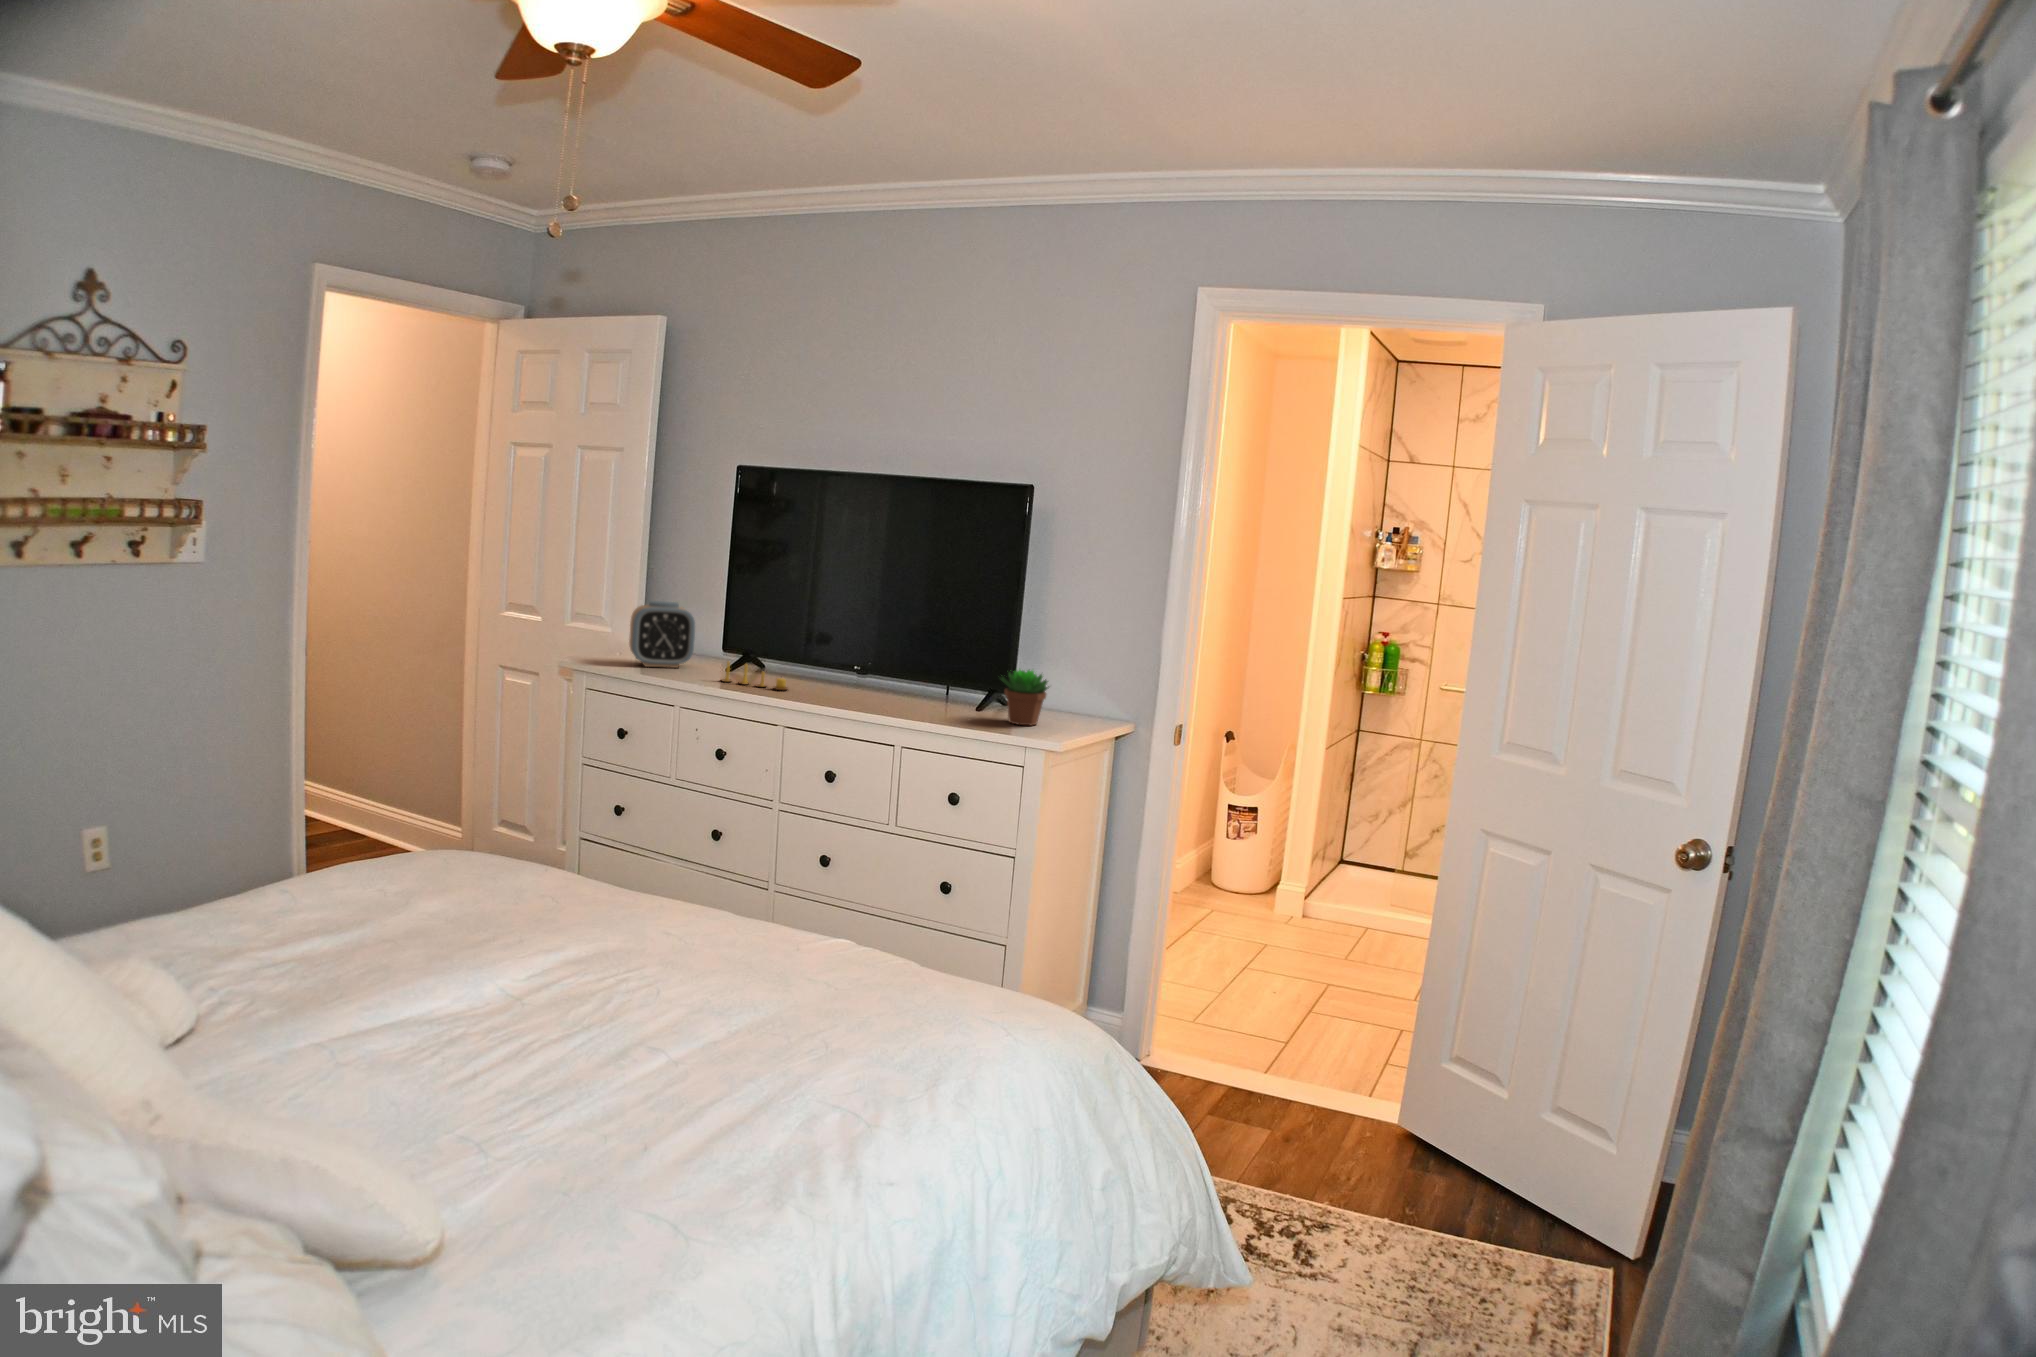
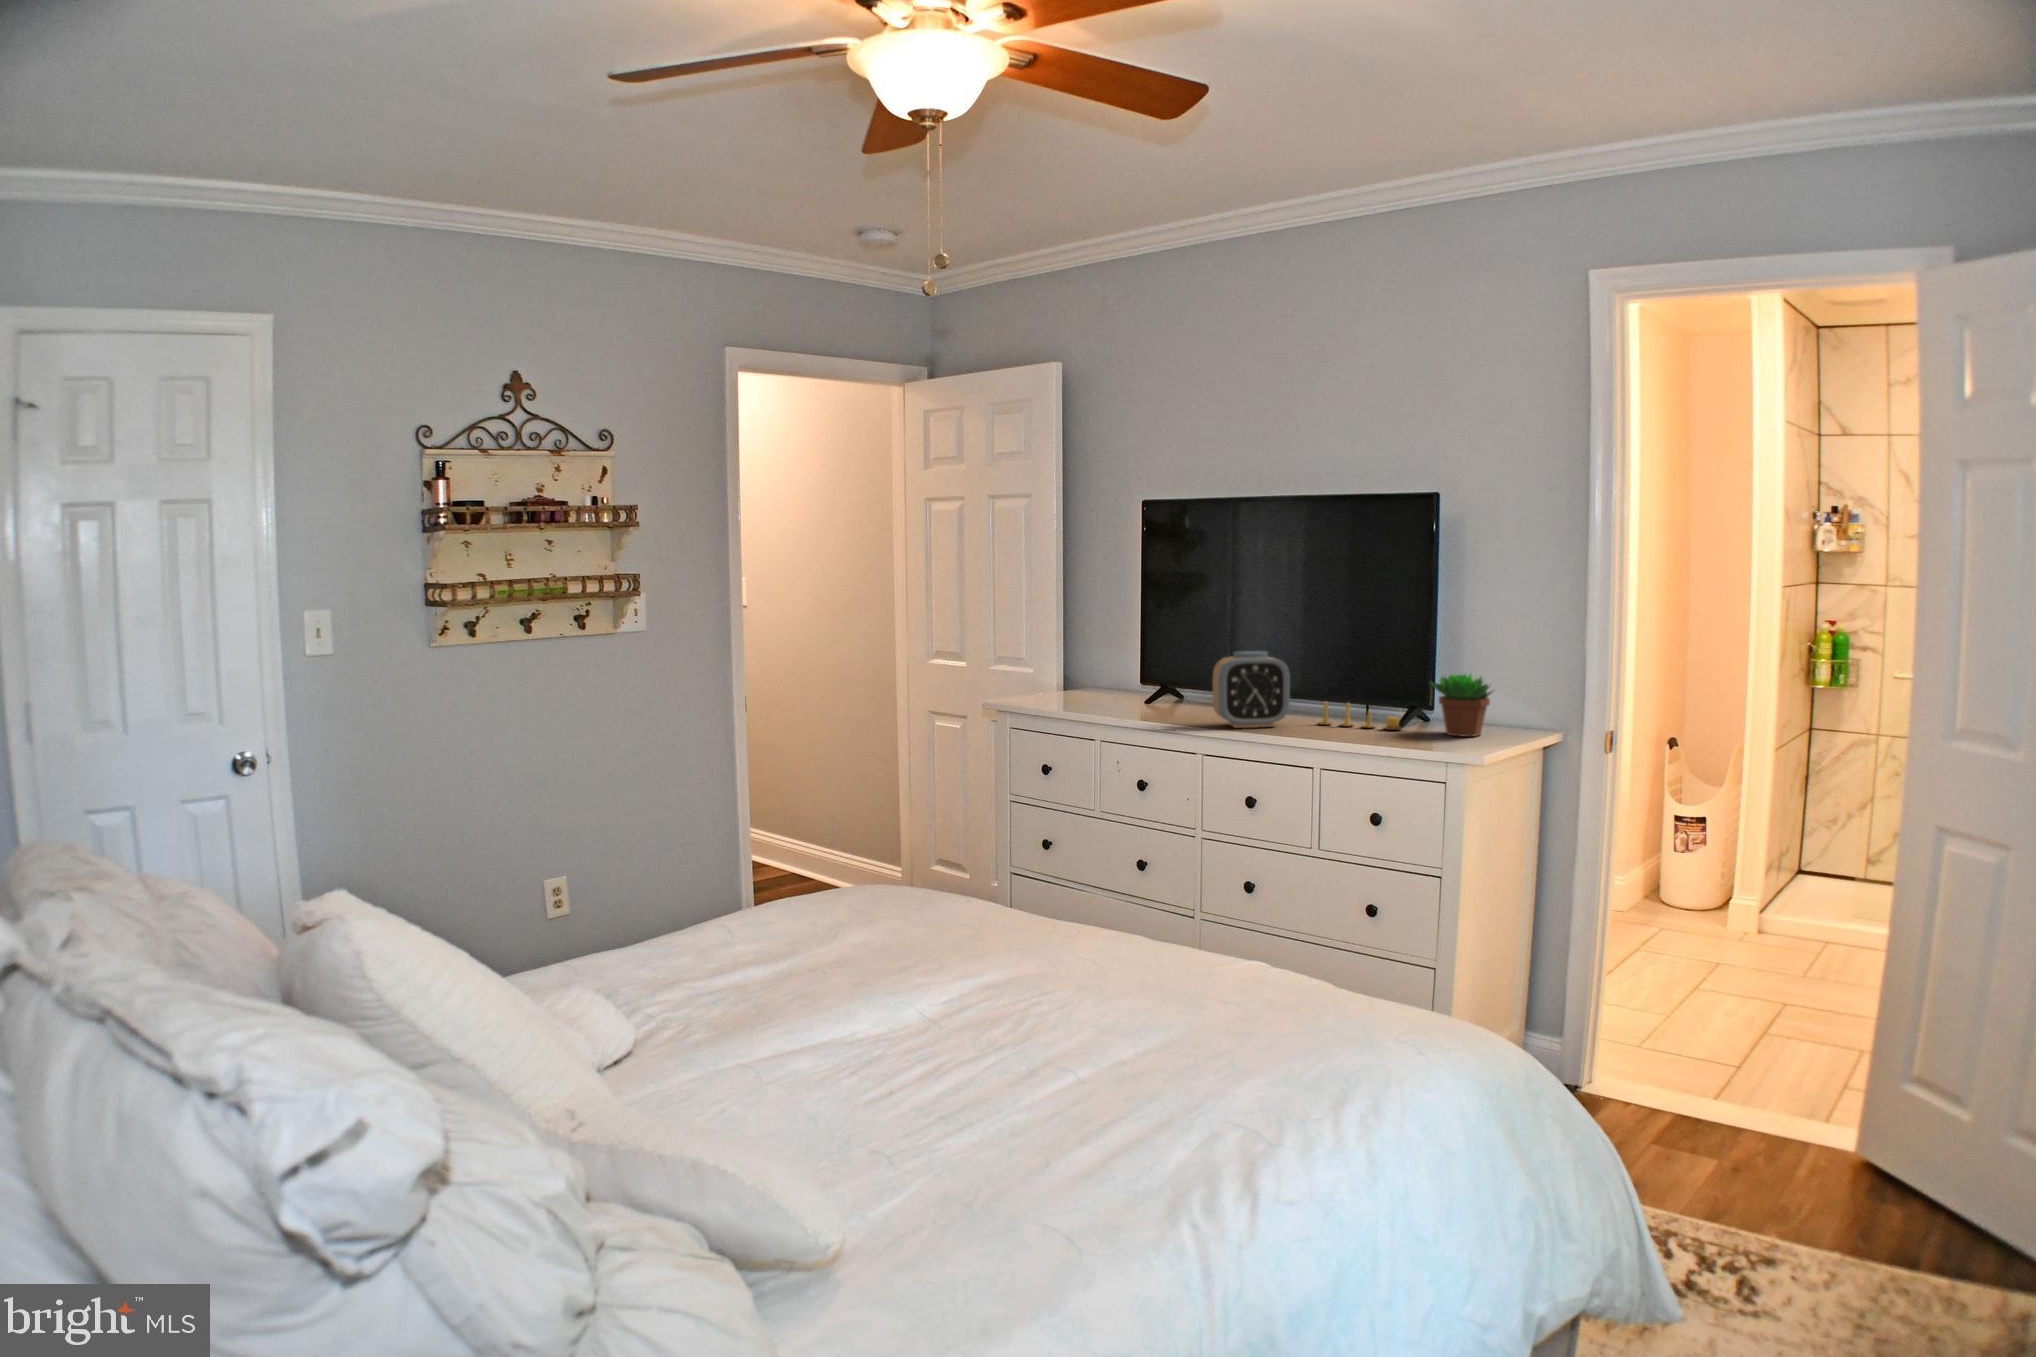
alarm clock: present [629,601,695,668] -> present [1213,651,1290,728]
candle: present [721,662,788,690] -> present [1319,702,1401,730]

